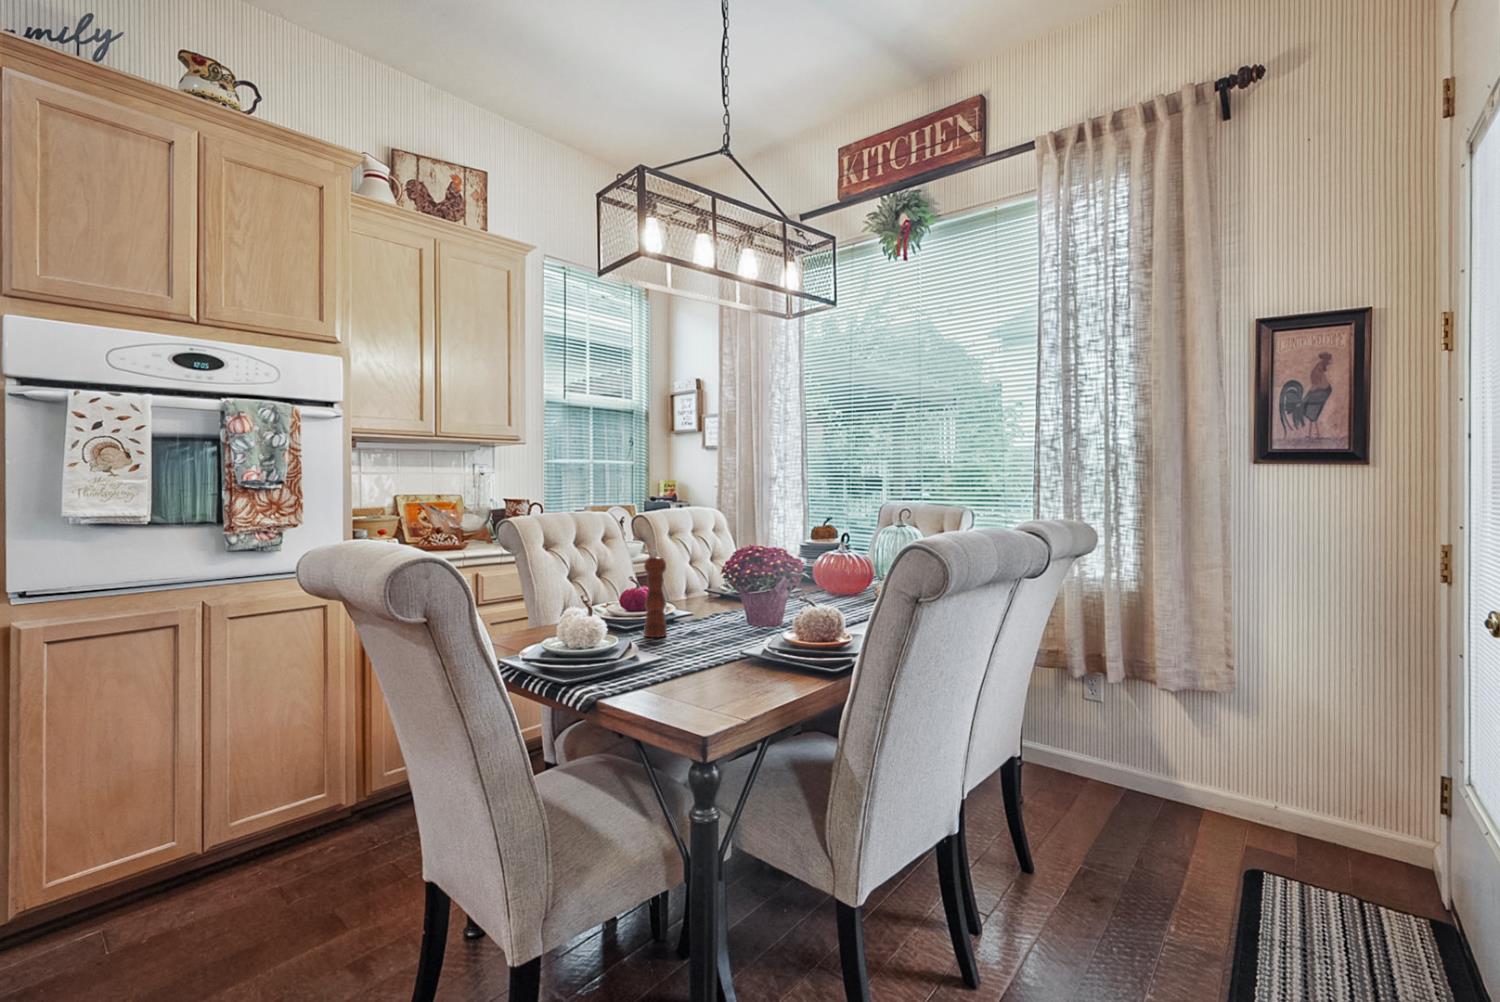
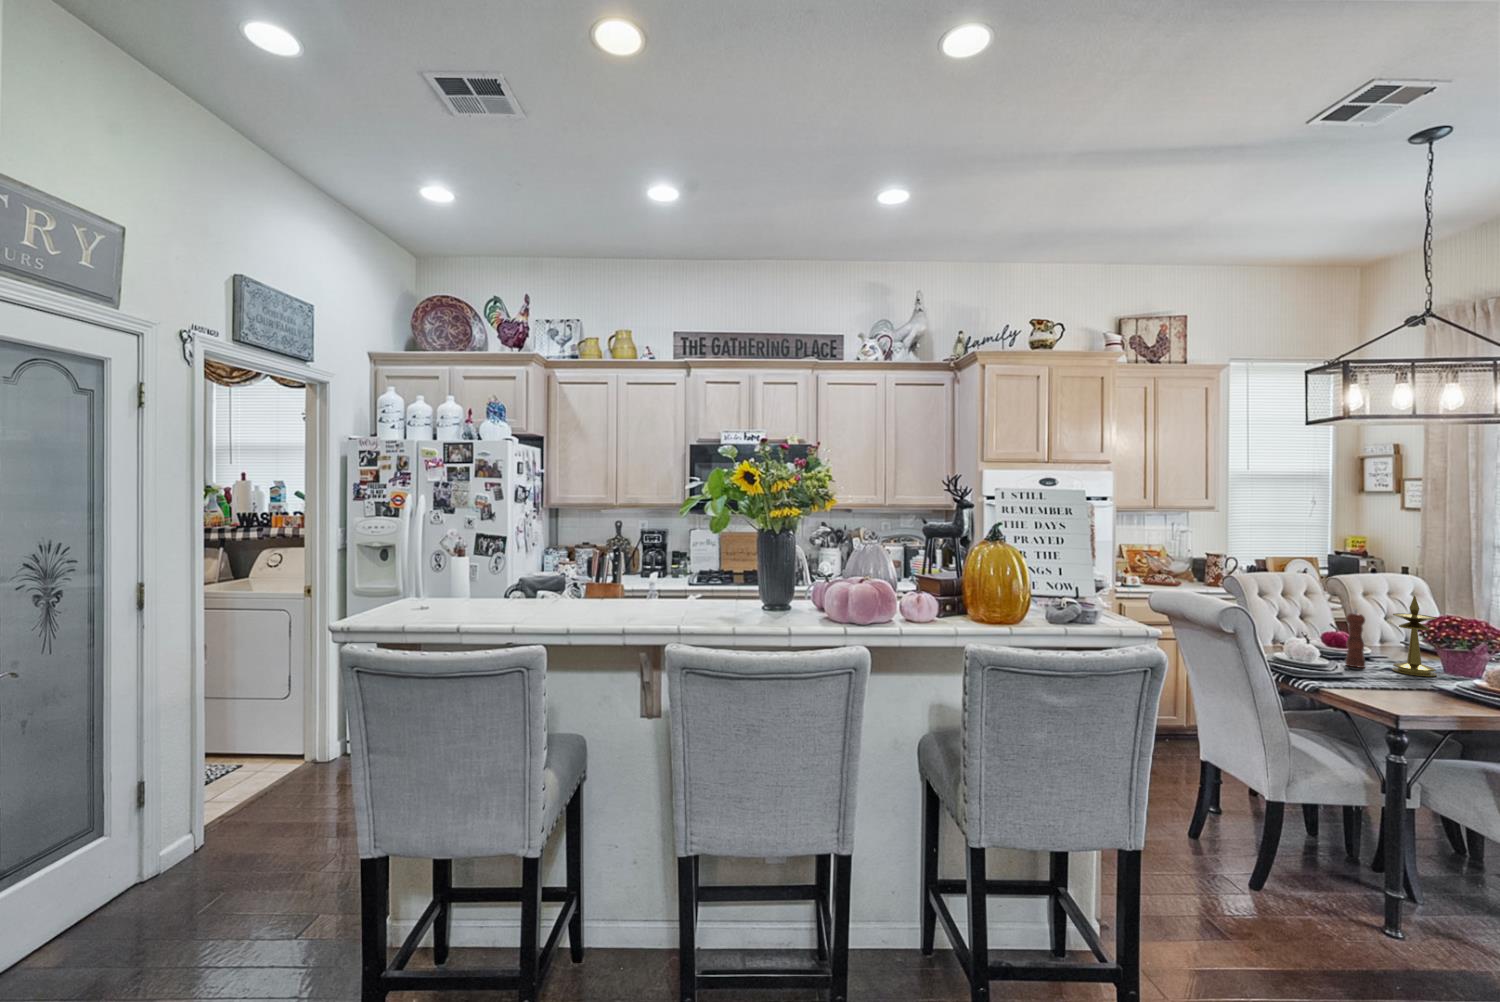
candlestick: none [696,524,741,637] -> present [1392,596,1437,676]

